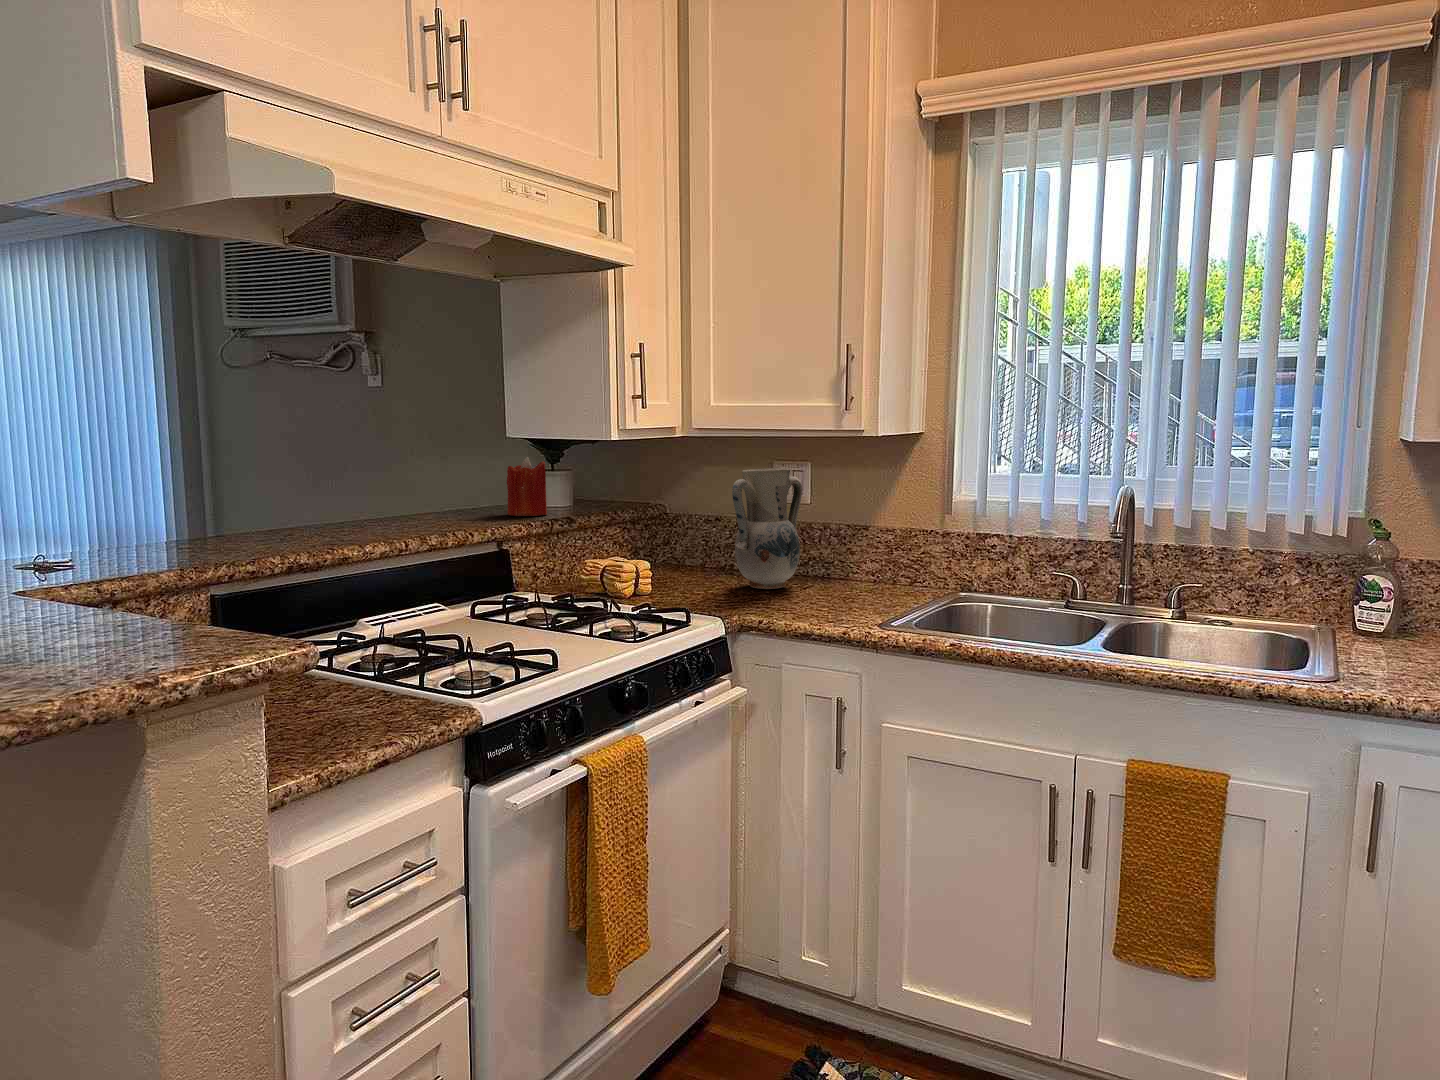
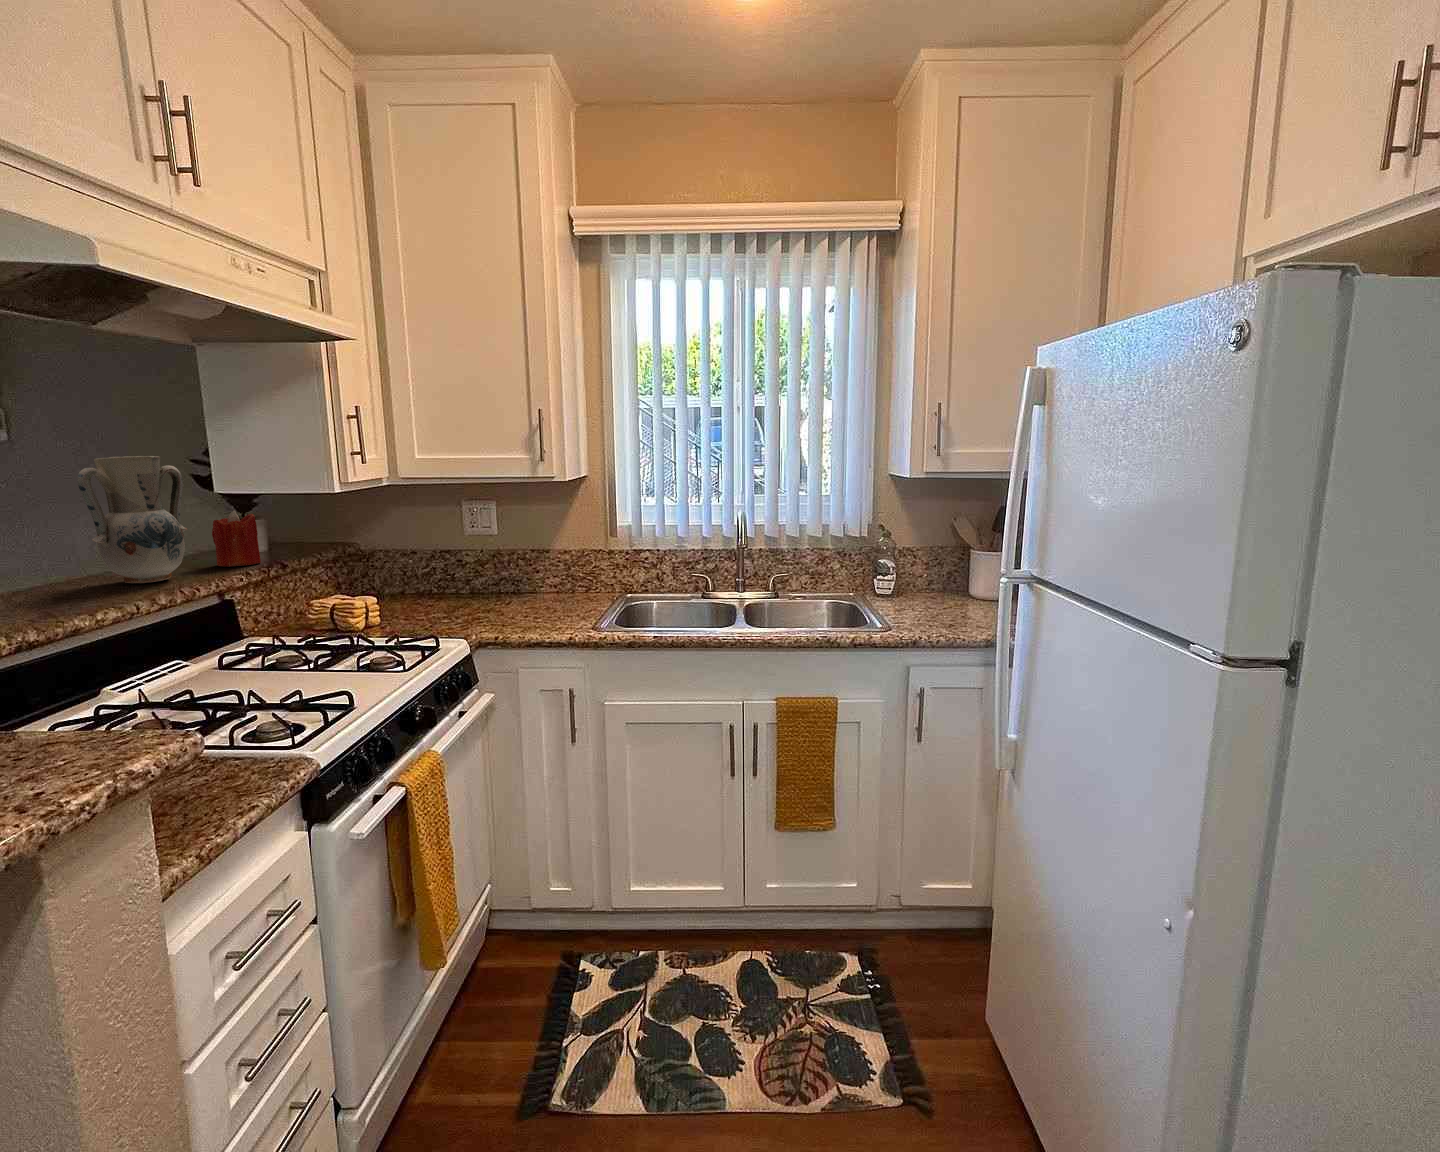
vase: present [732,468,802,589] -> present [77,456,187,583]

